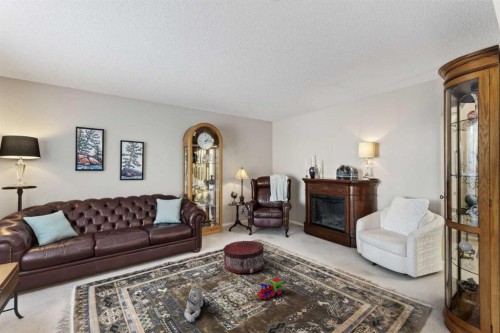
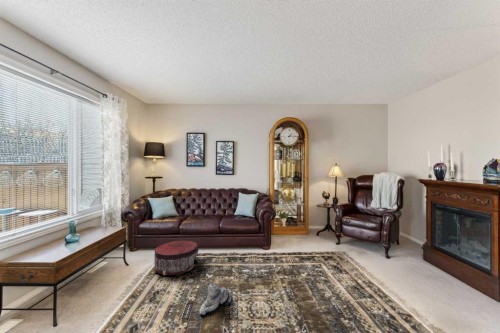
pouf: present [224,241,264,274] -> present [154,240,199,276]
toy train: present [246,278,284,300] -> none [267,301,315,324]

